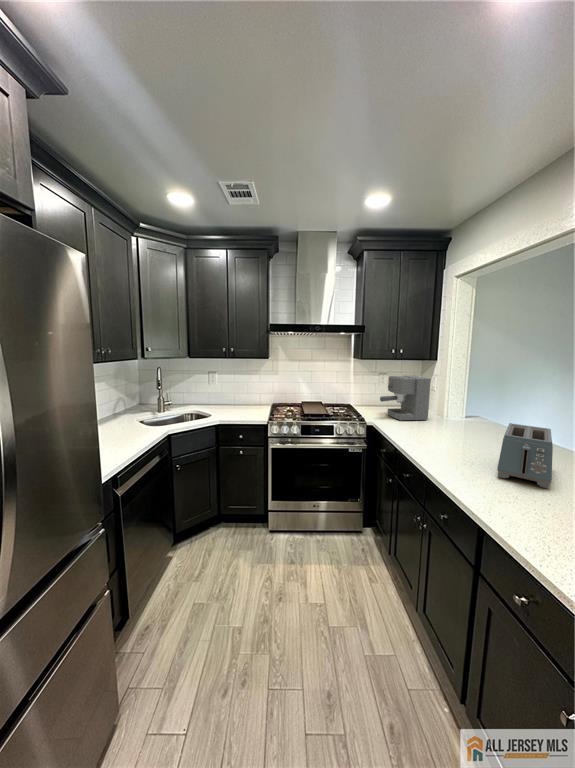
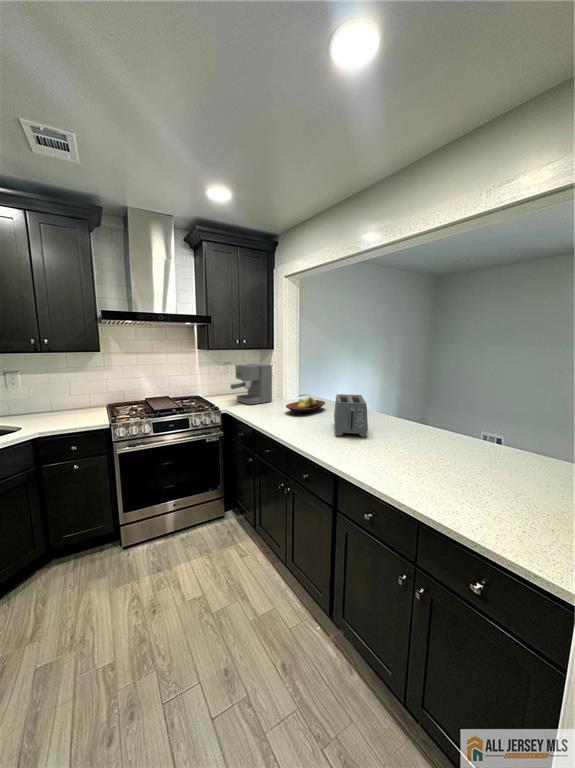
fruit bowl: none [440,421,498,441] -> present [286,397,325,415]

